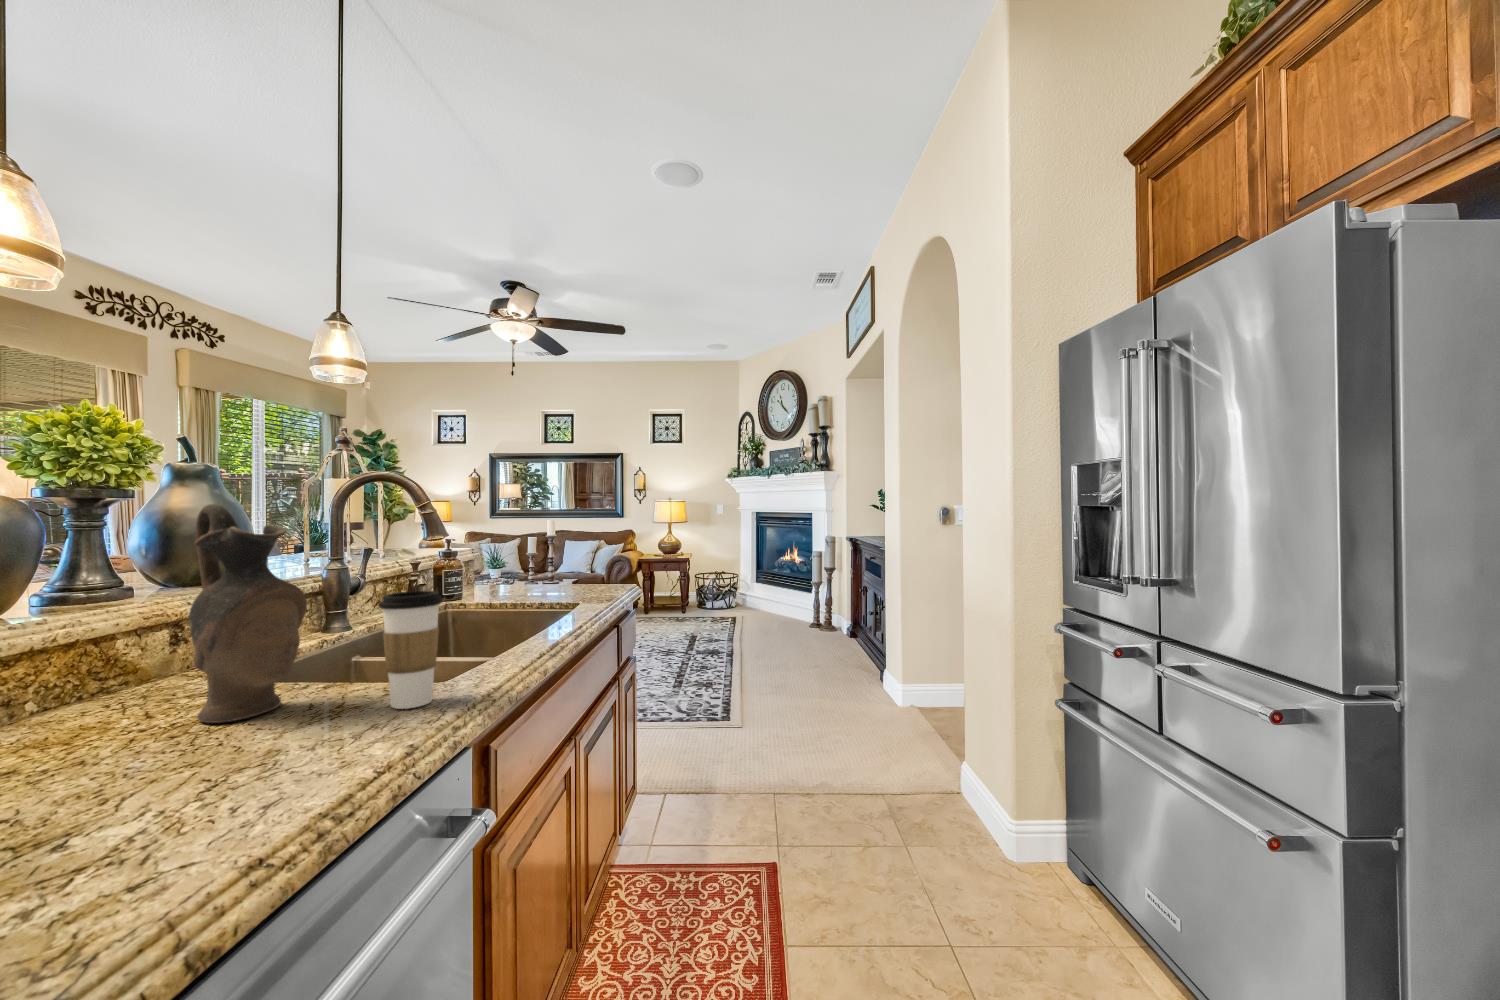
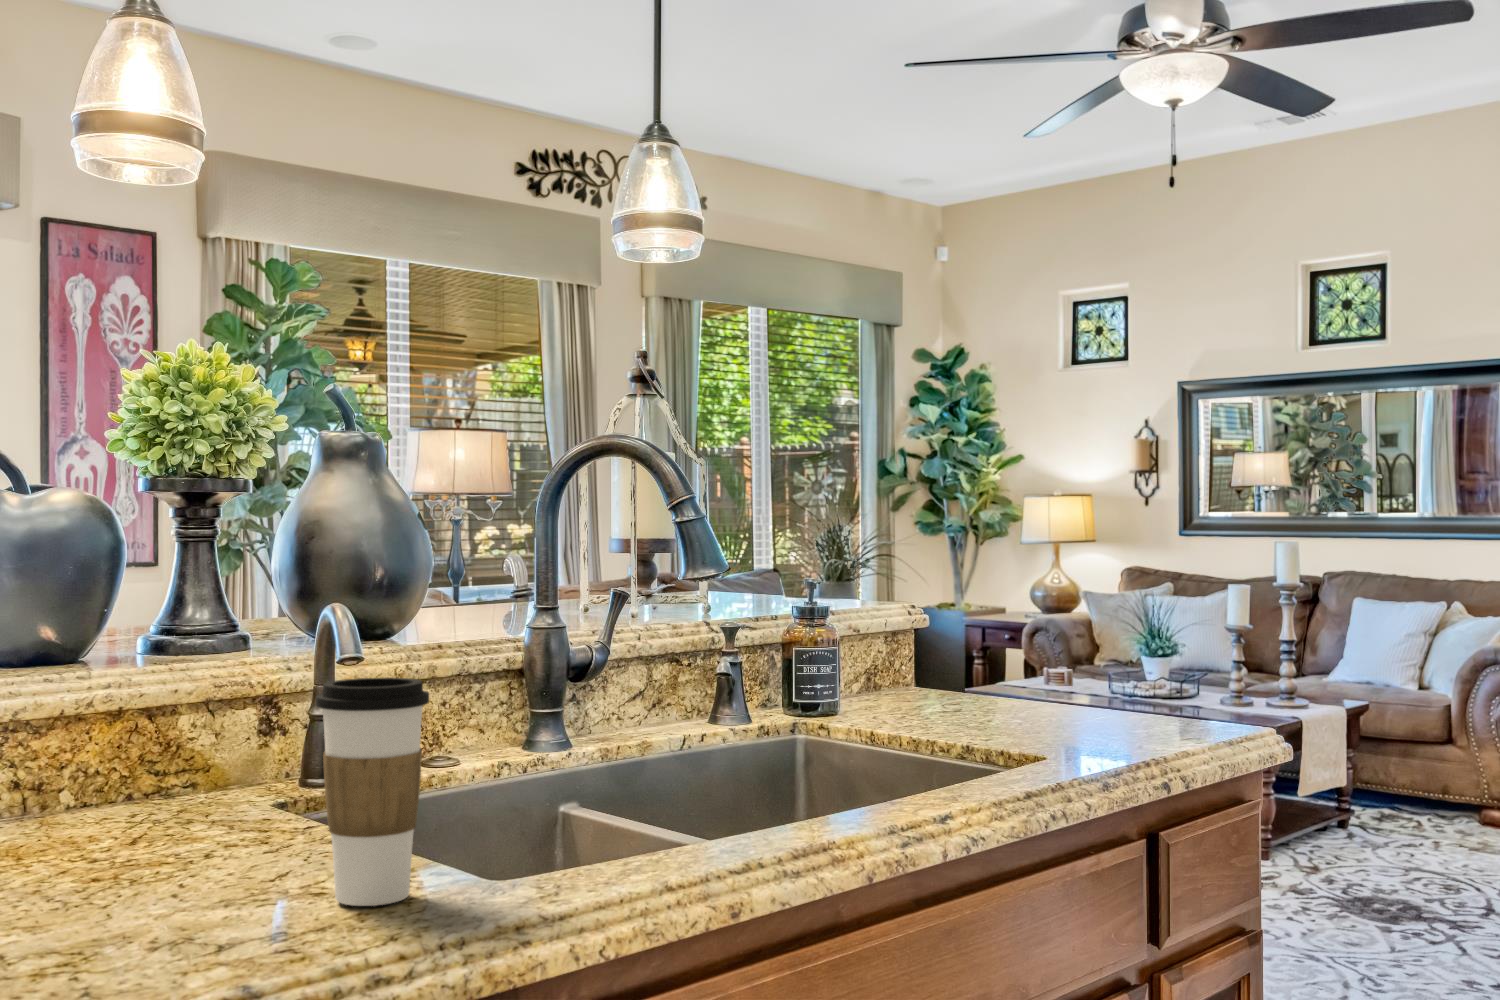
ceramic pitcher: present [189,504,307,723] -> none [131,504,290,869]

